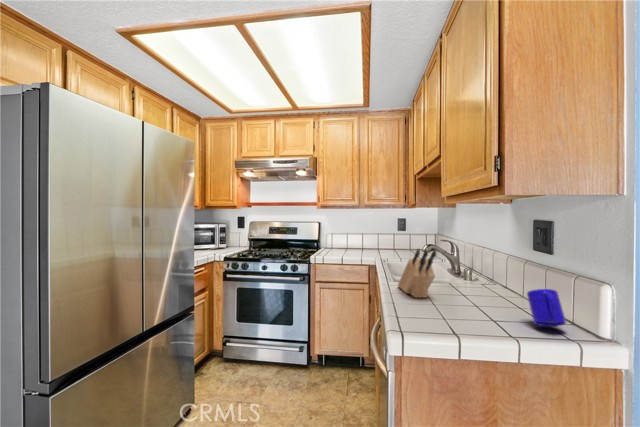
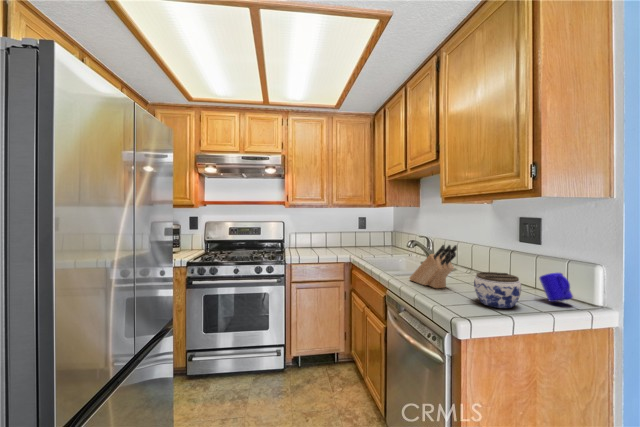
jar: none [435,282,488,327] -> present [474,272,521,308]

